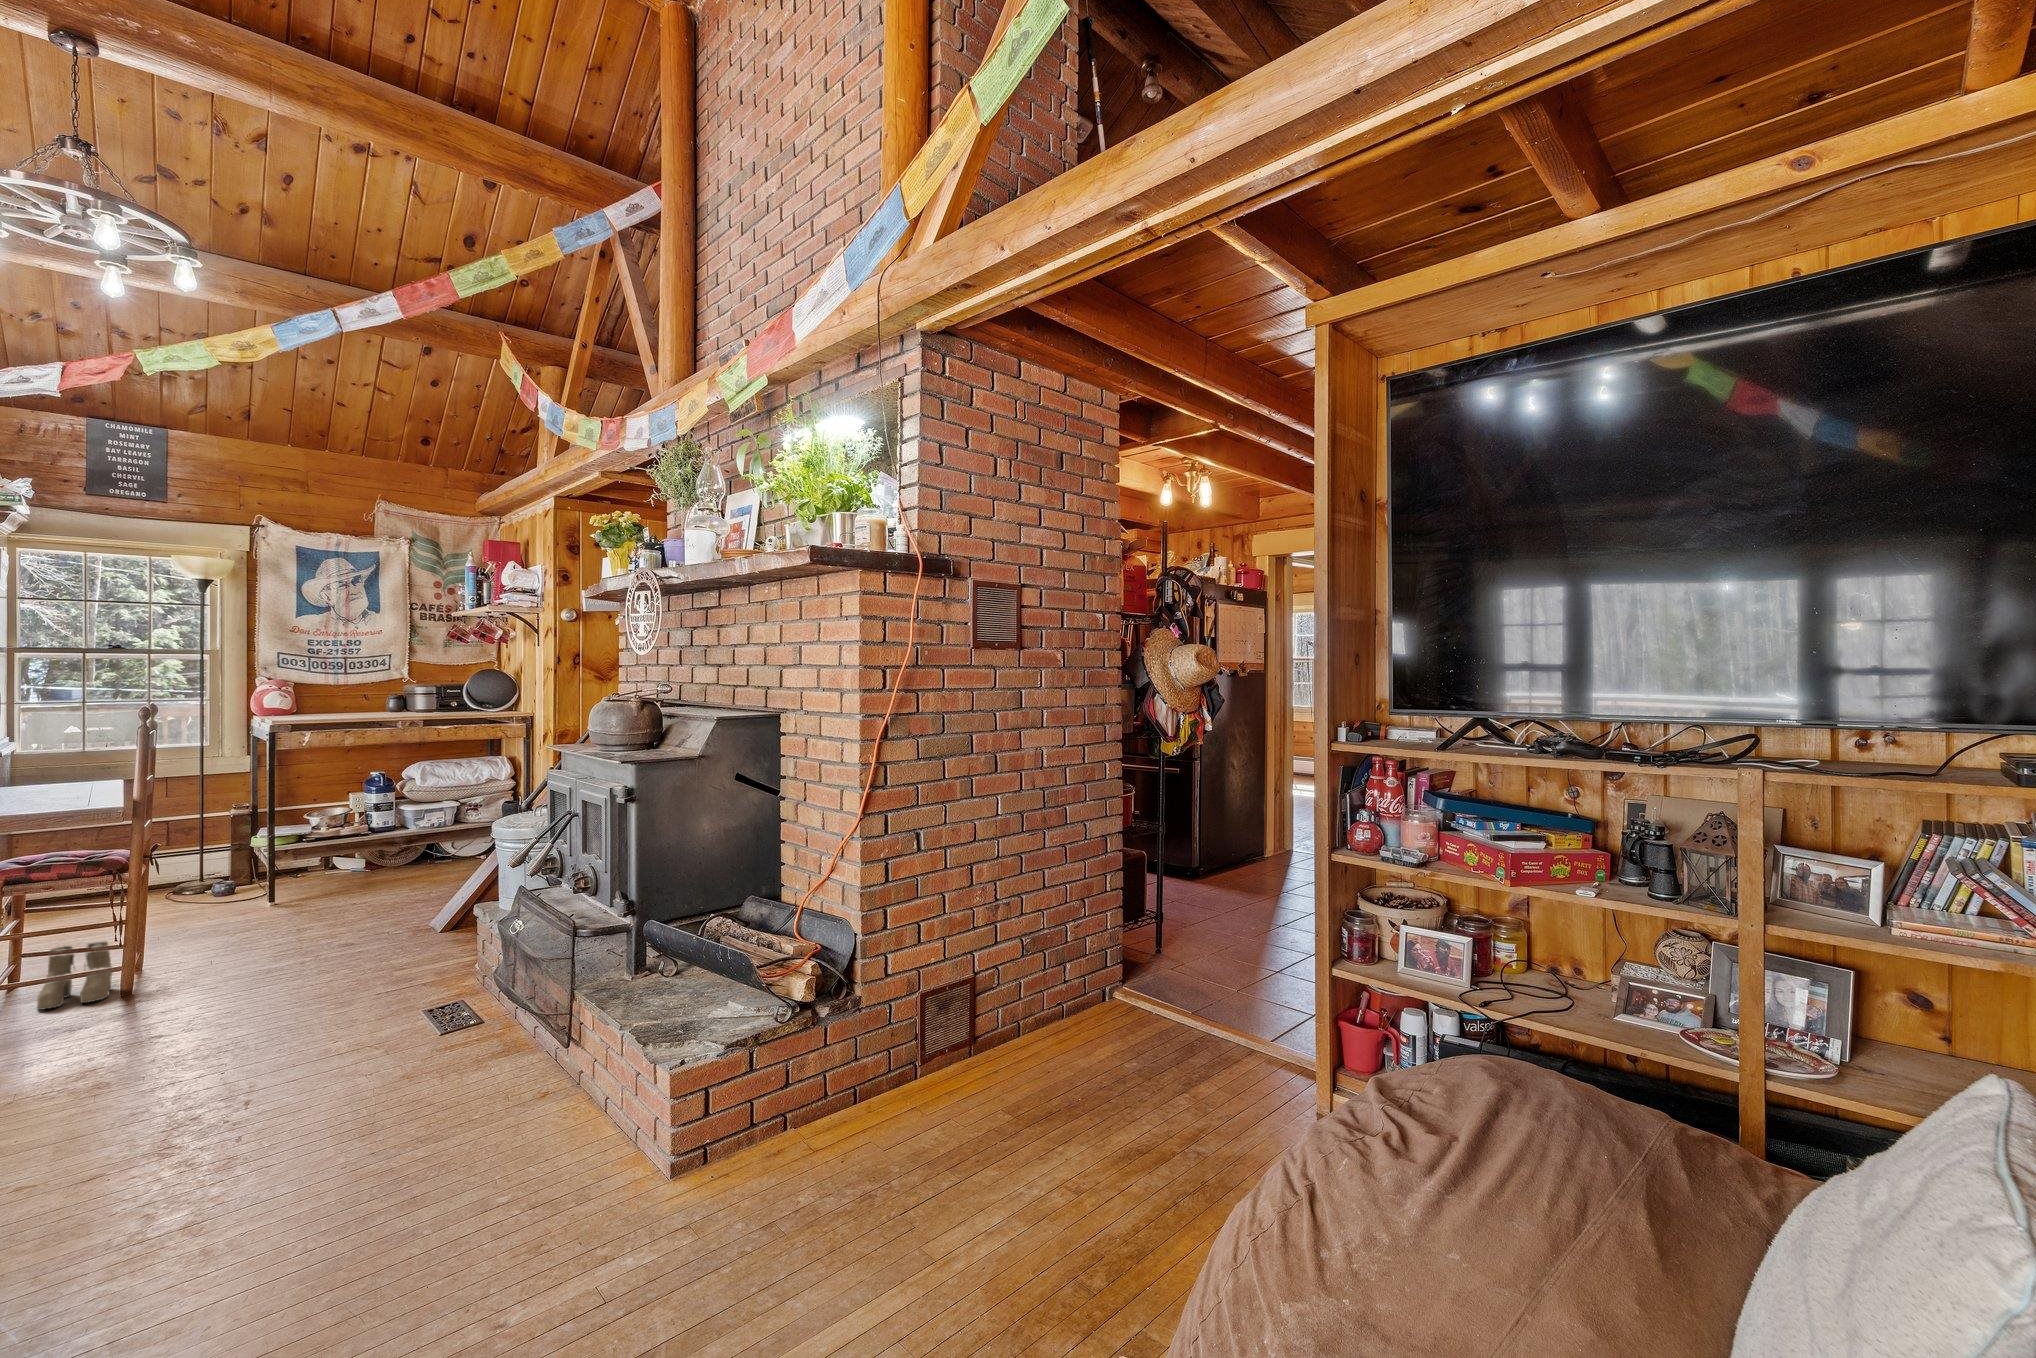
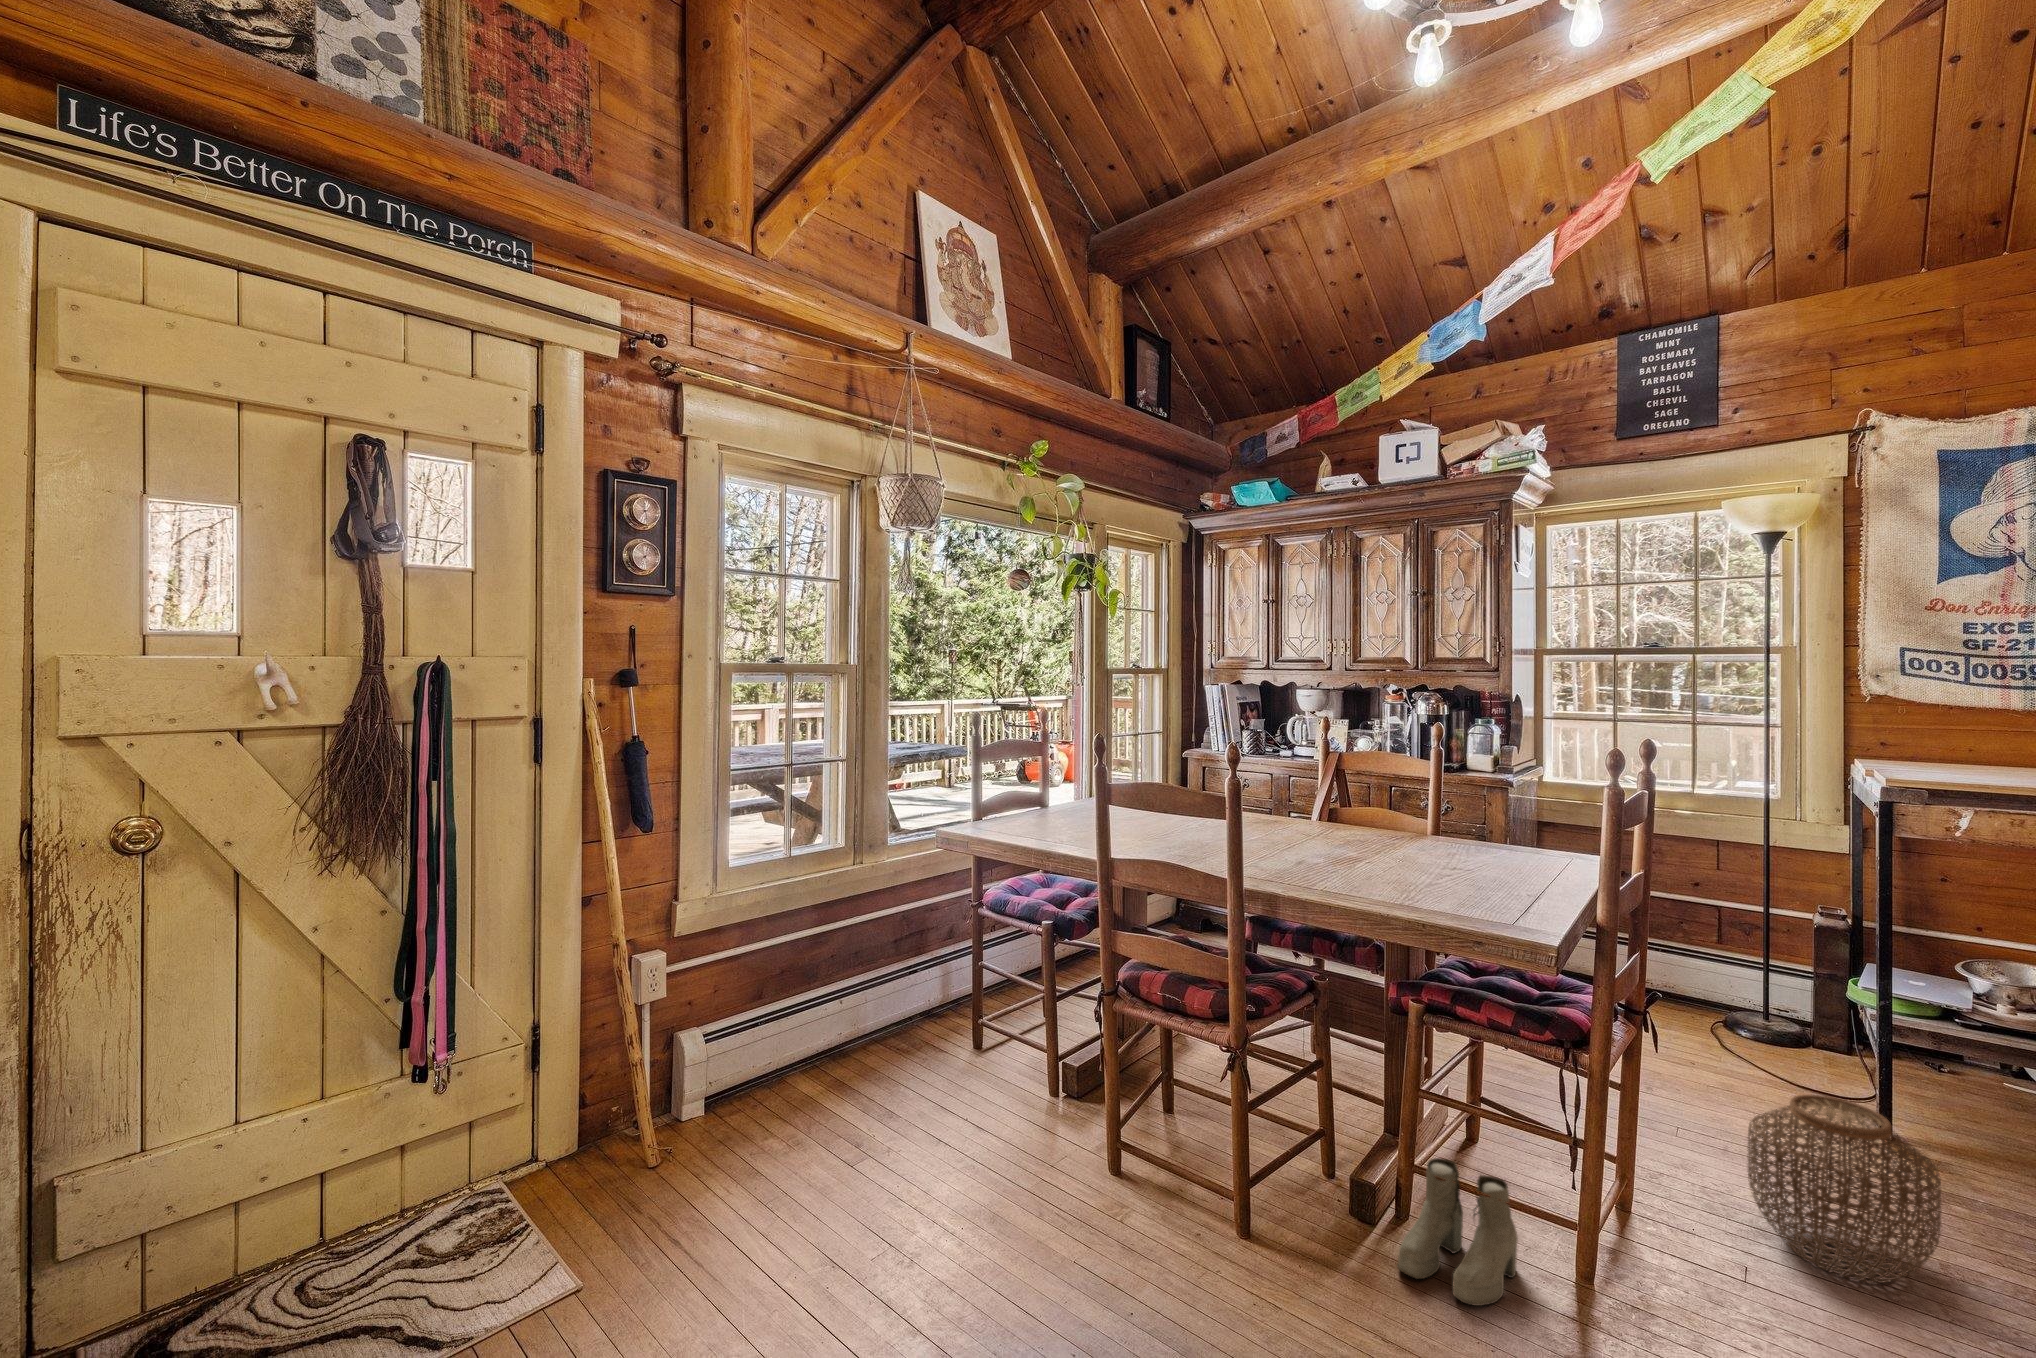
woven basket: none [223,865,307,941] -> present [1748,1095,1941,1283]

